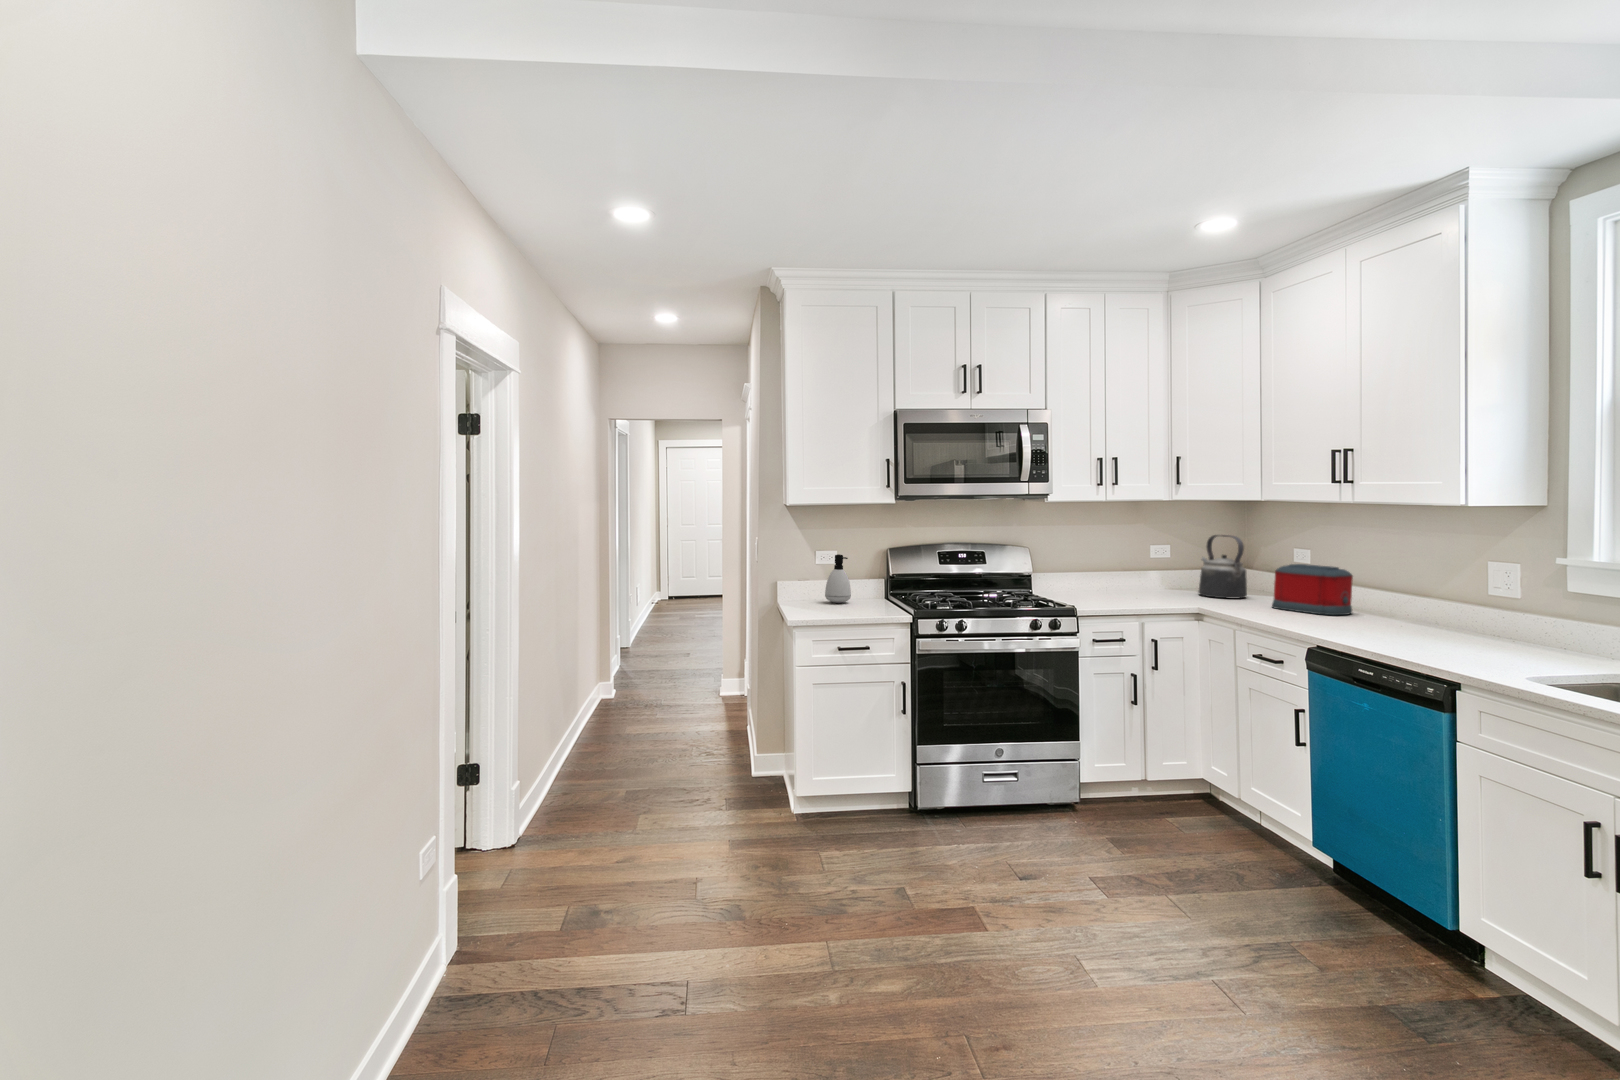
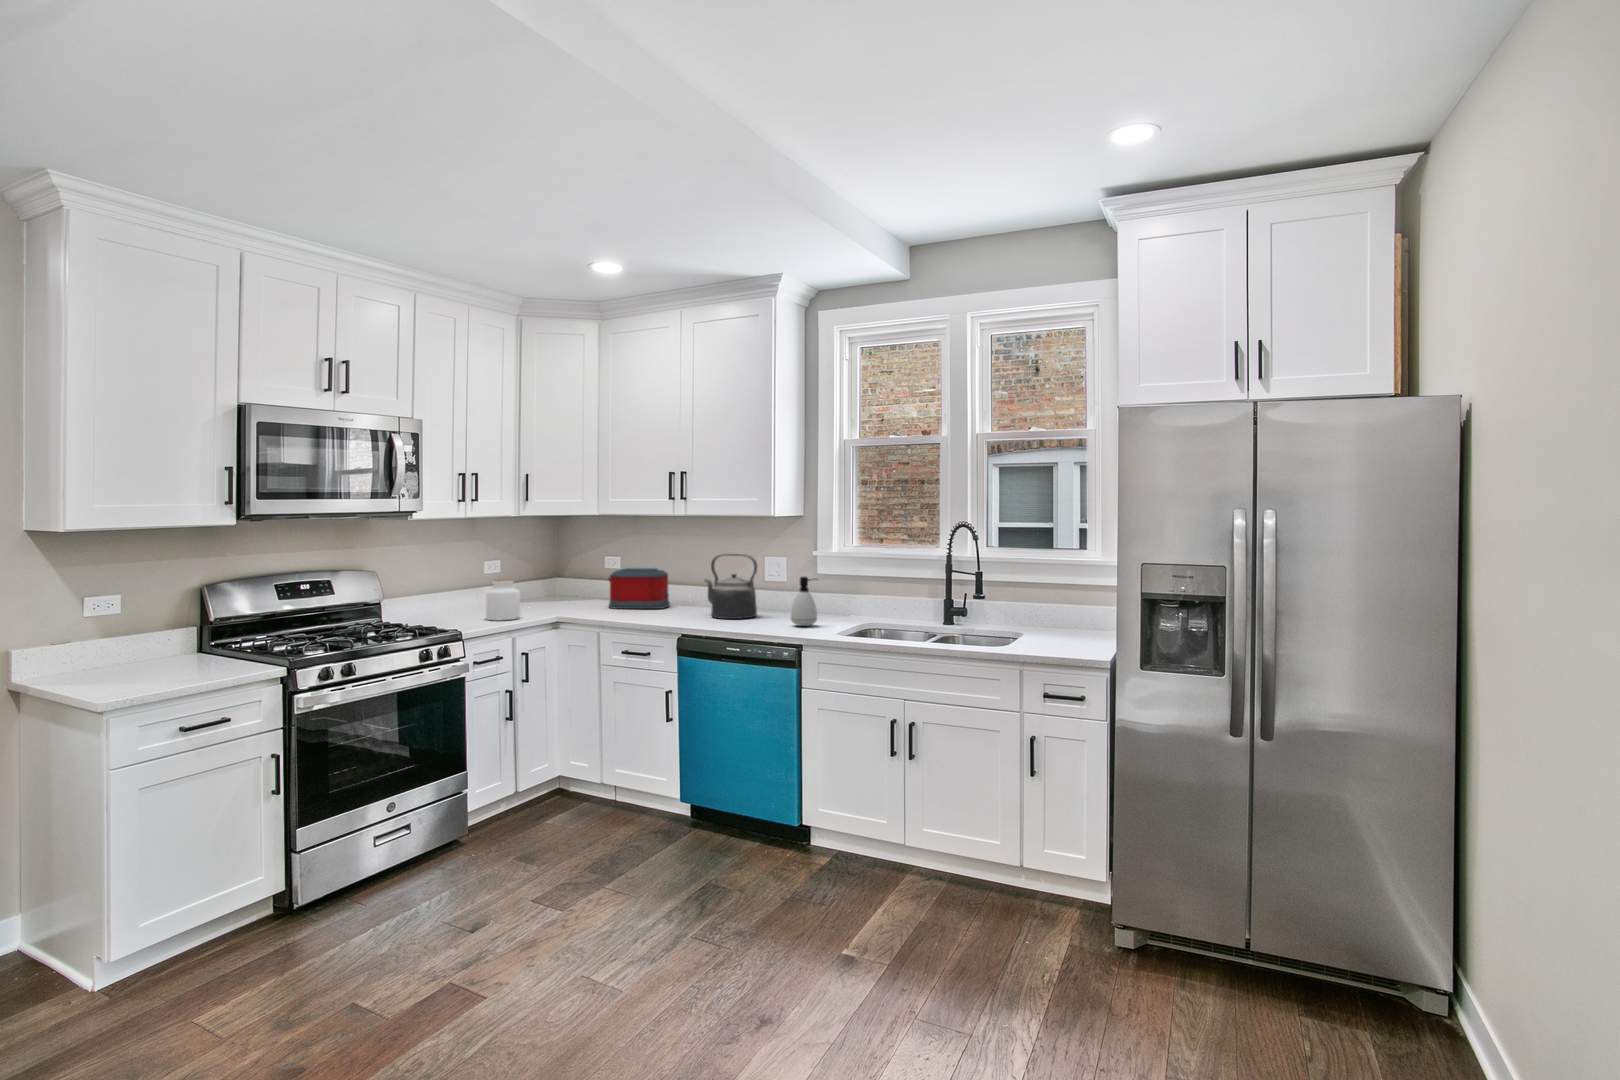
kettle: present [1199,535,1247,598] -> present [704,554,757,619]
soap dispenser: present [825,554,851,603] -> present [791,577,817,626]
jar: none [1122,563,1158,605] -> present [486,579,520,620]

